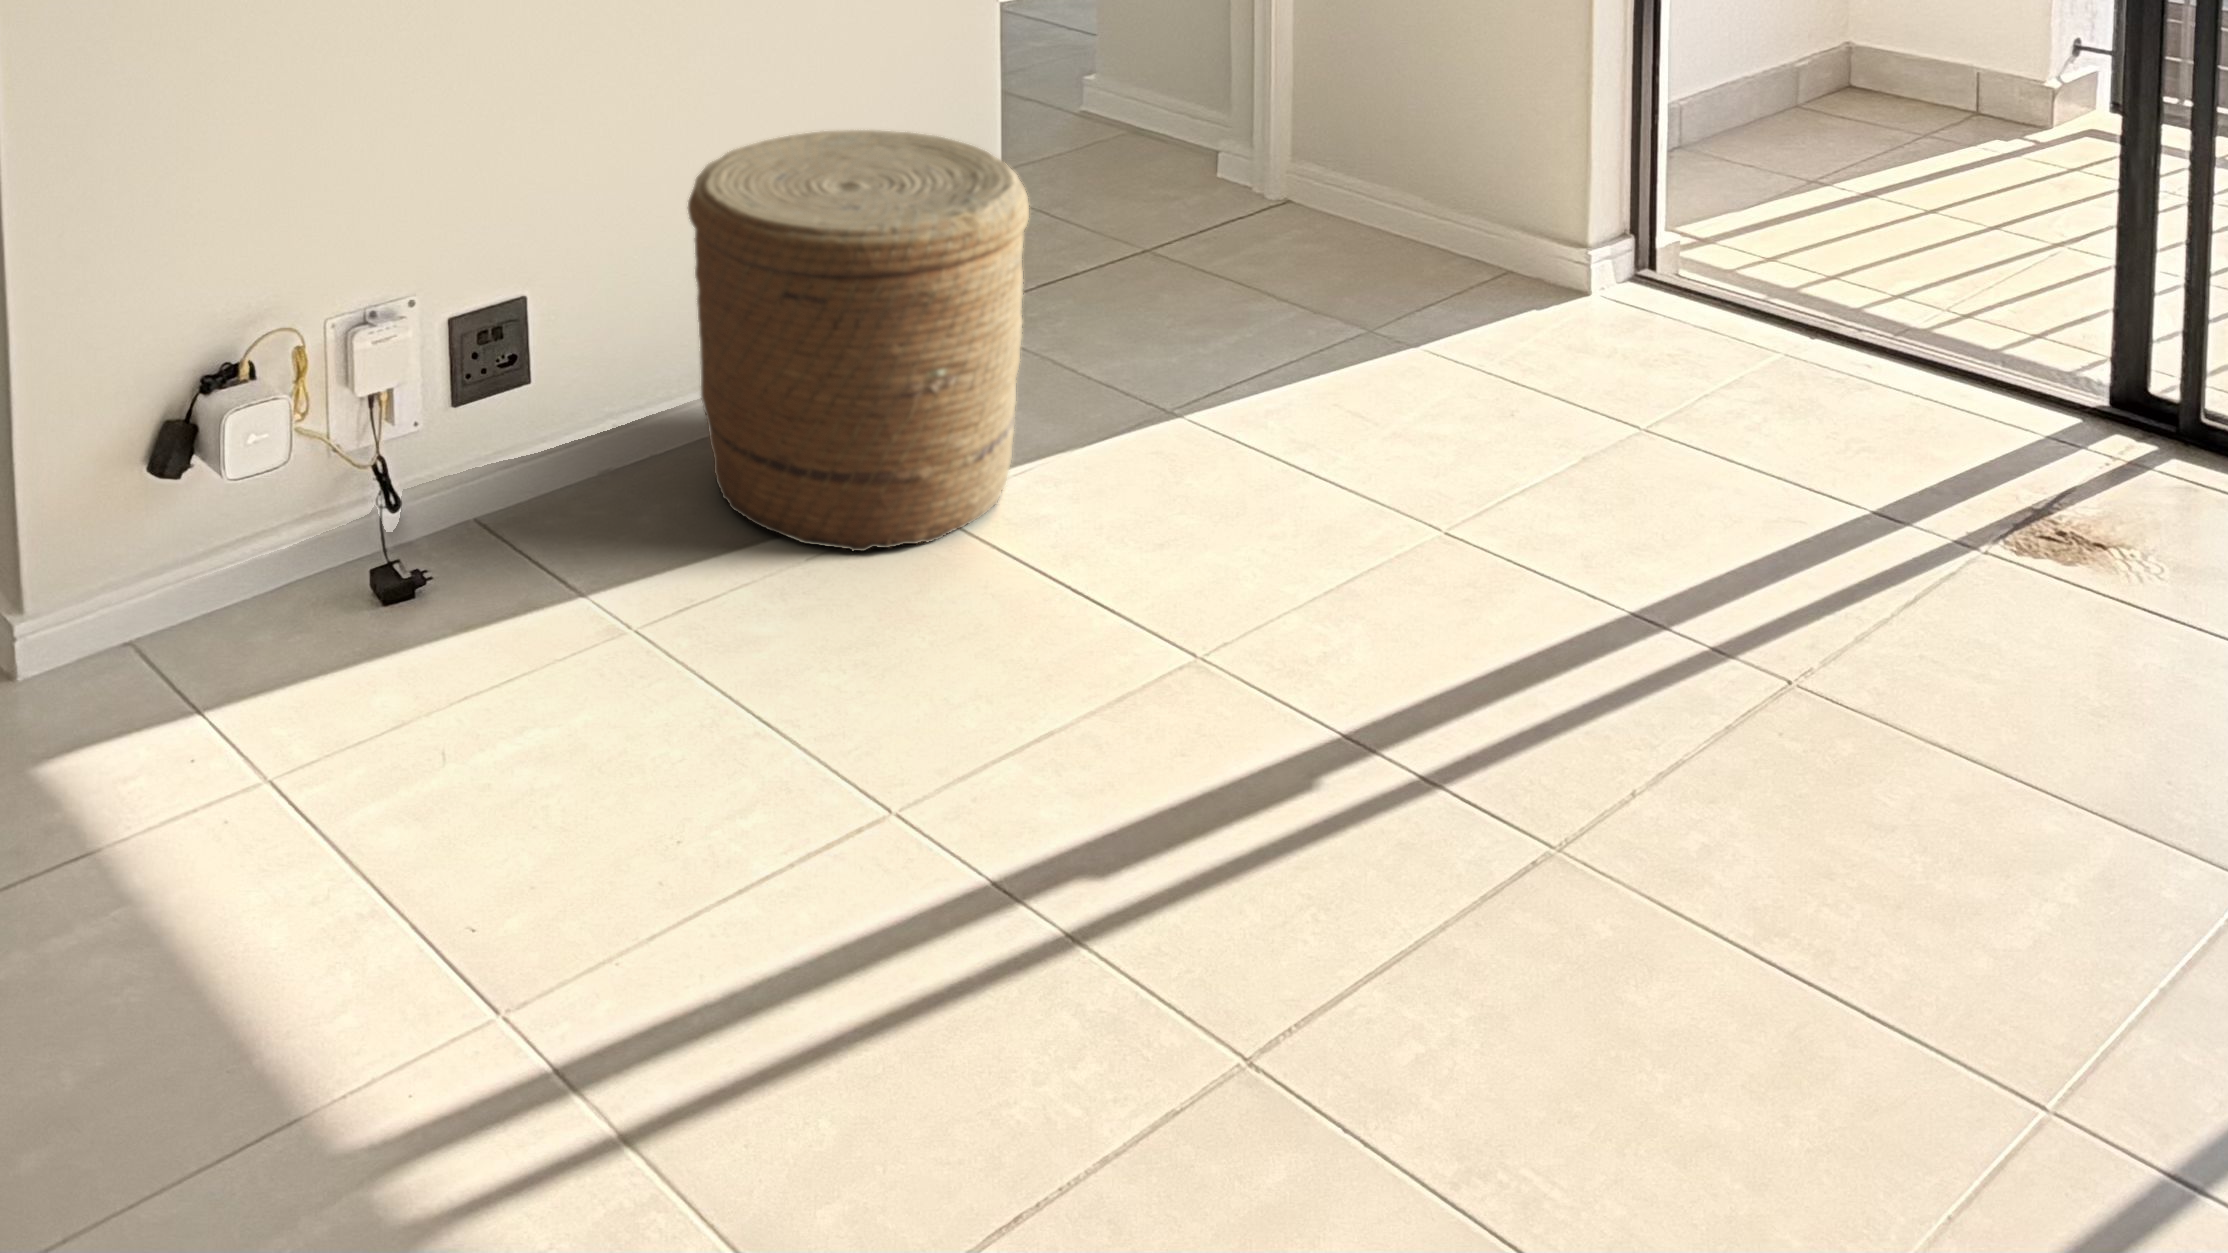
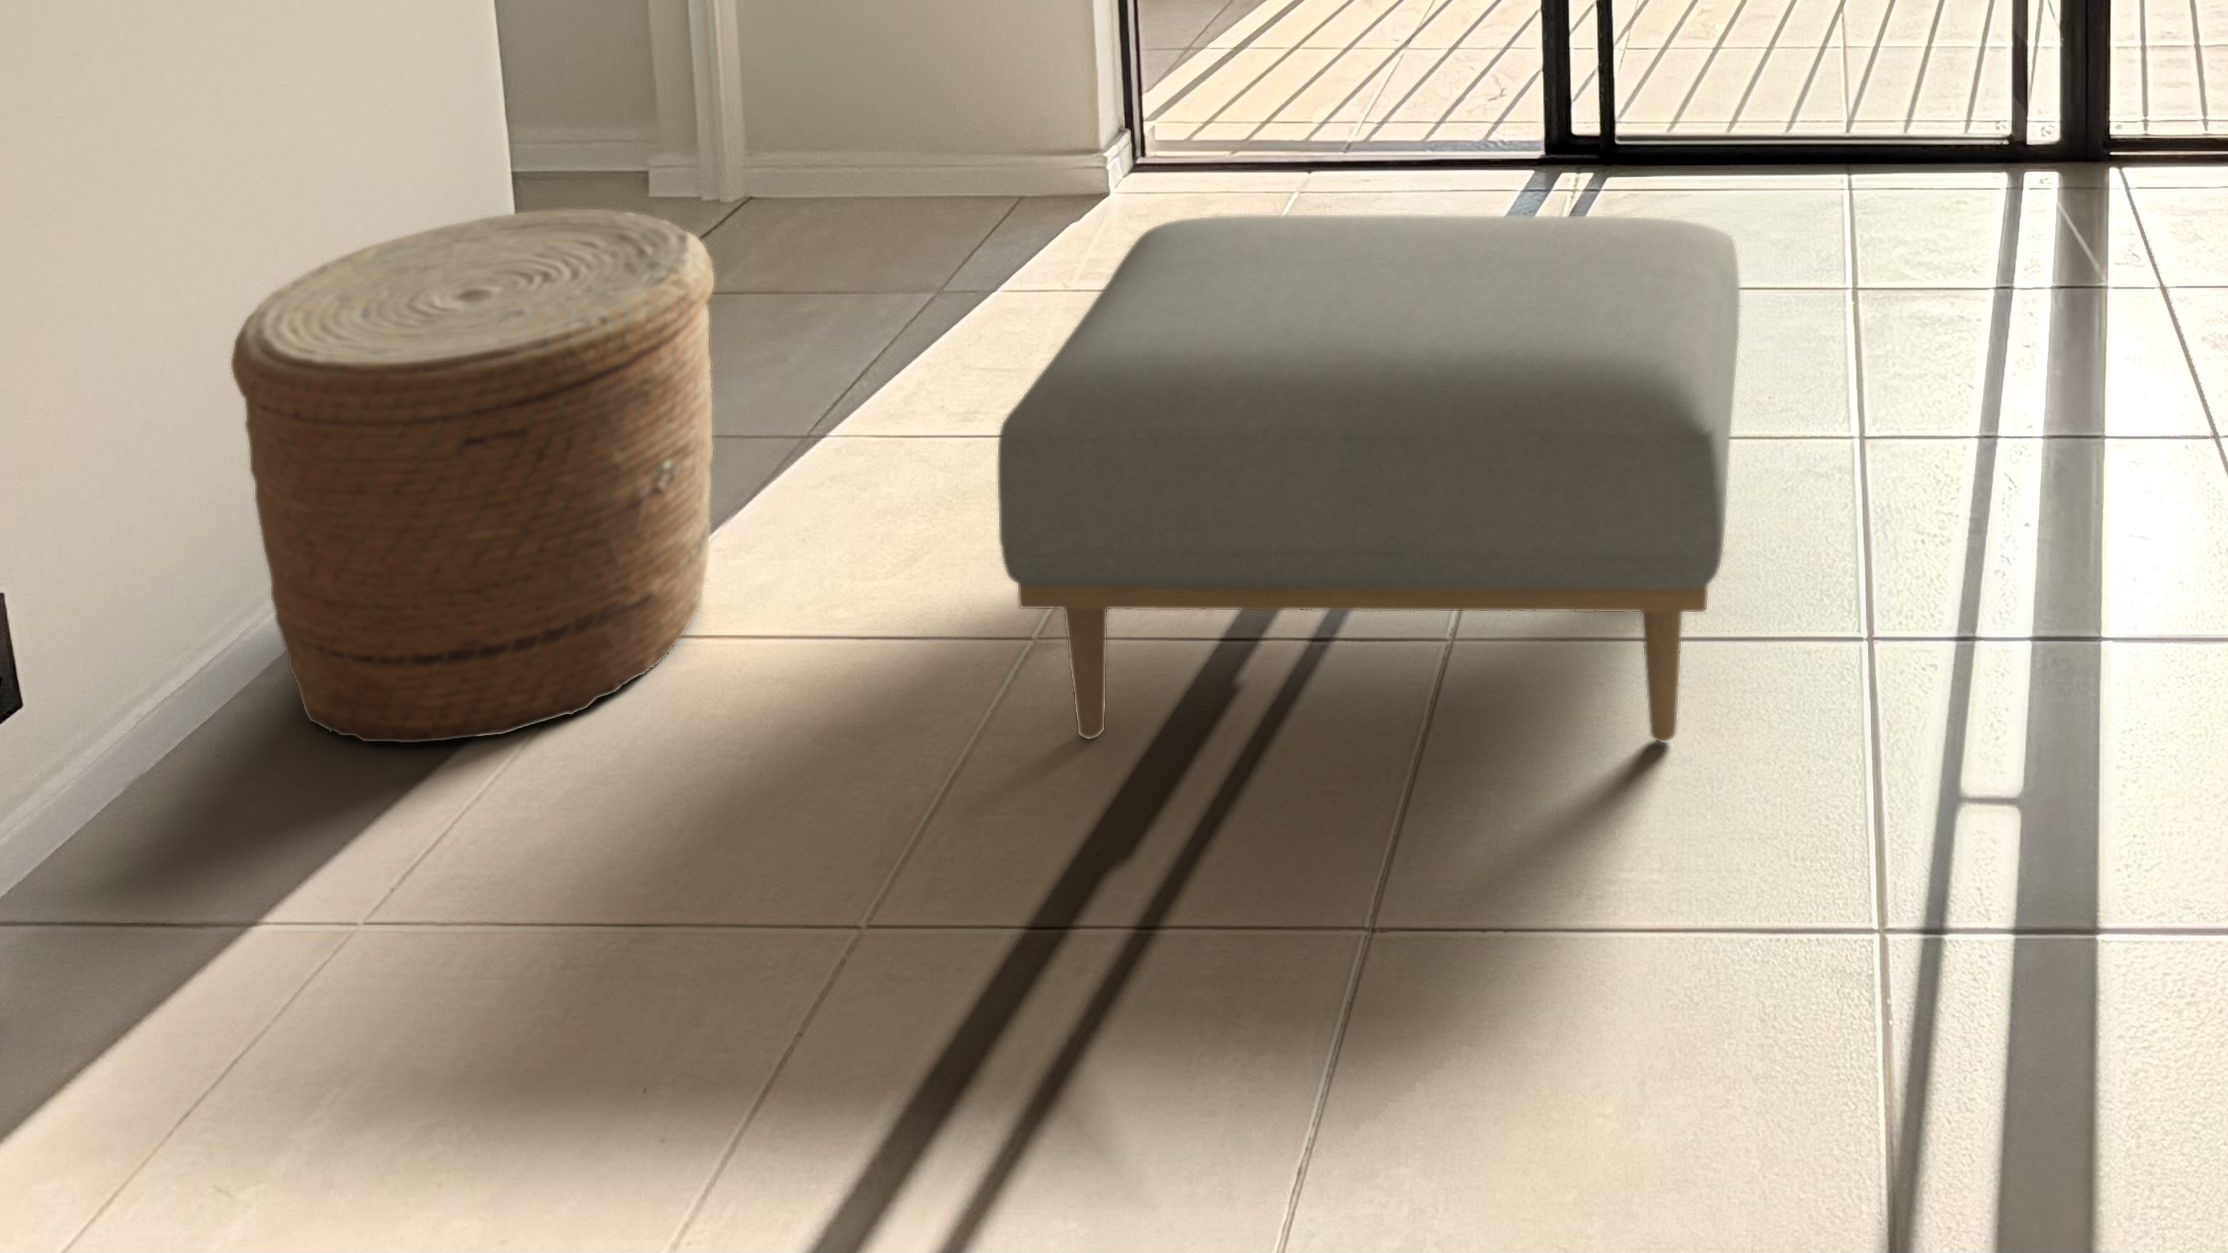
ottoman: none [1086,303,1997,1066] -> present [998,215,1740,742]

